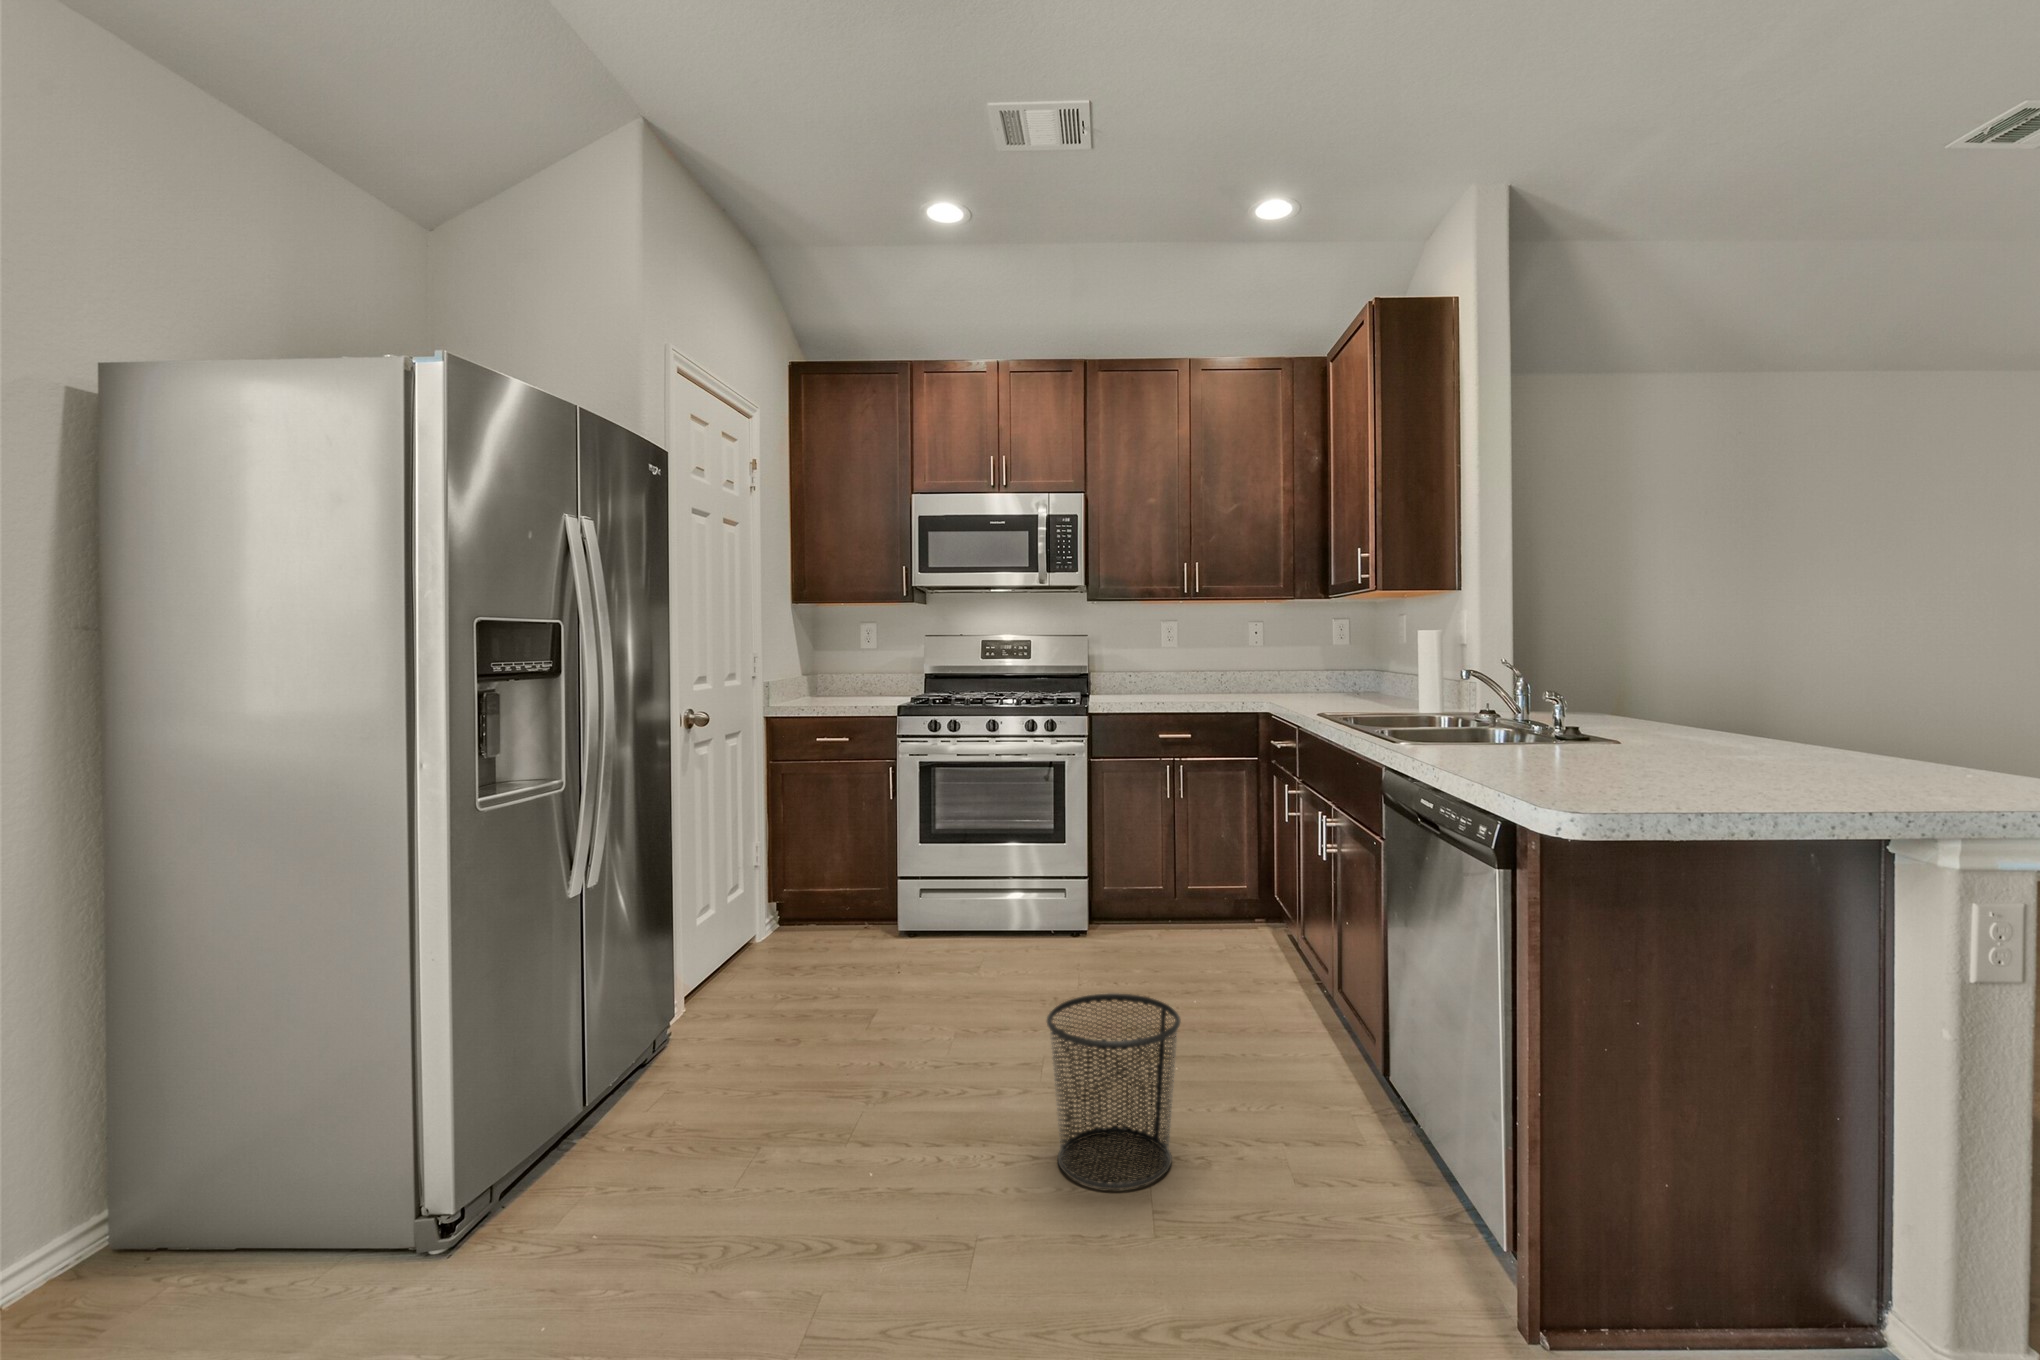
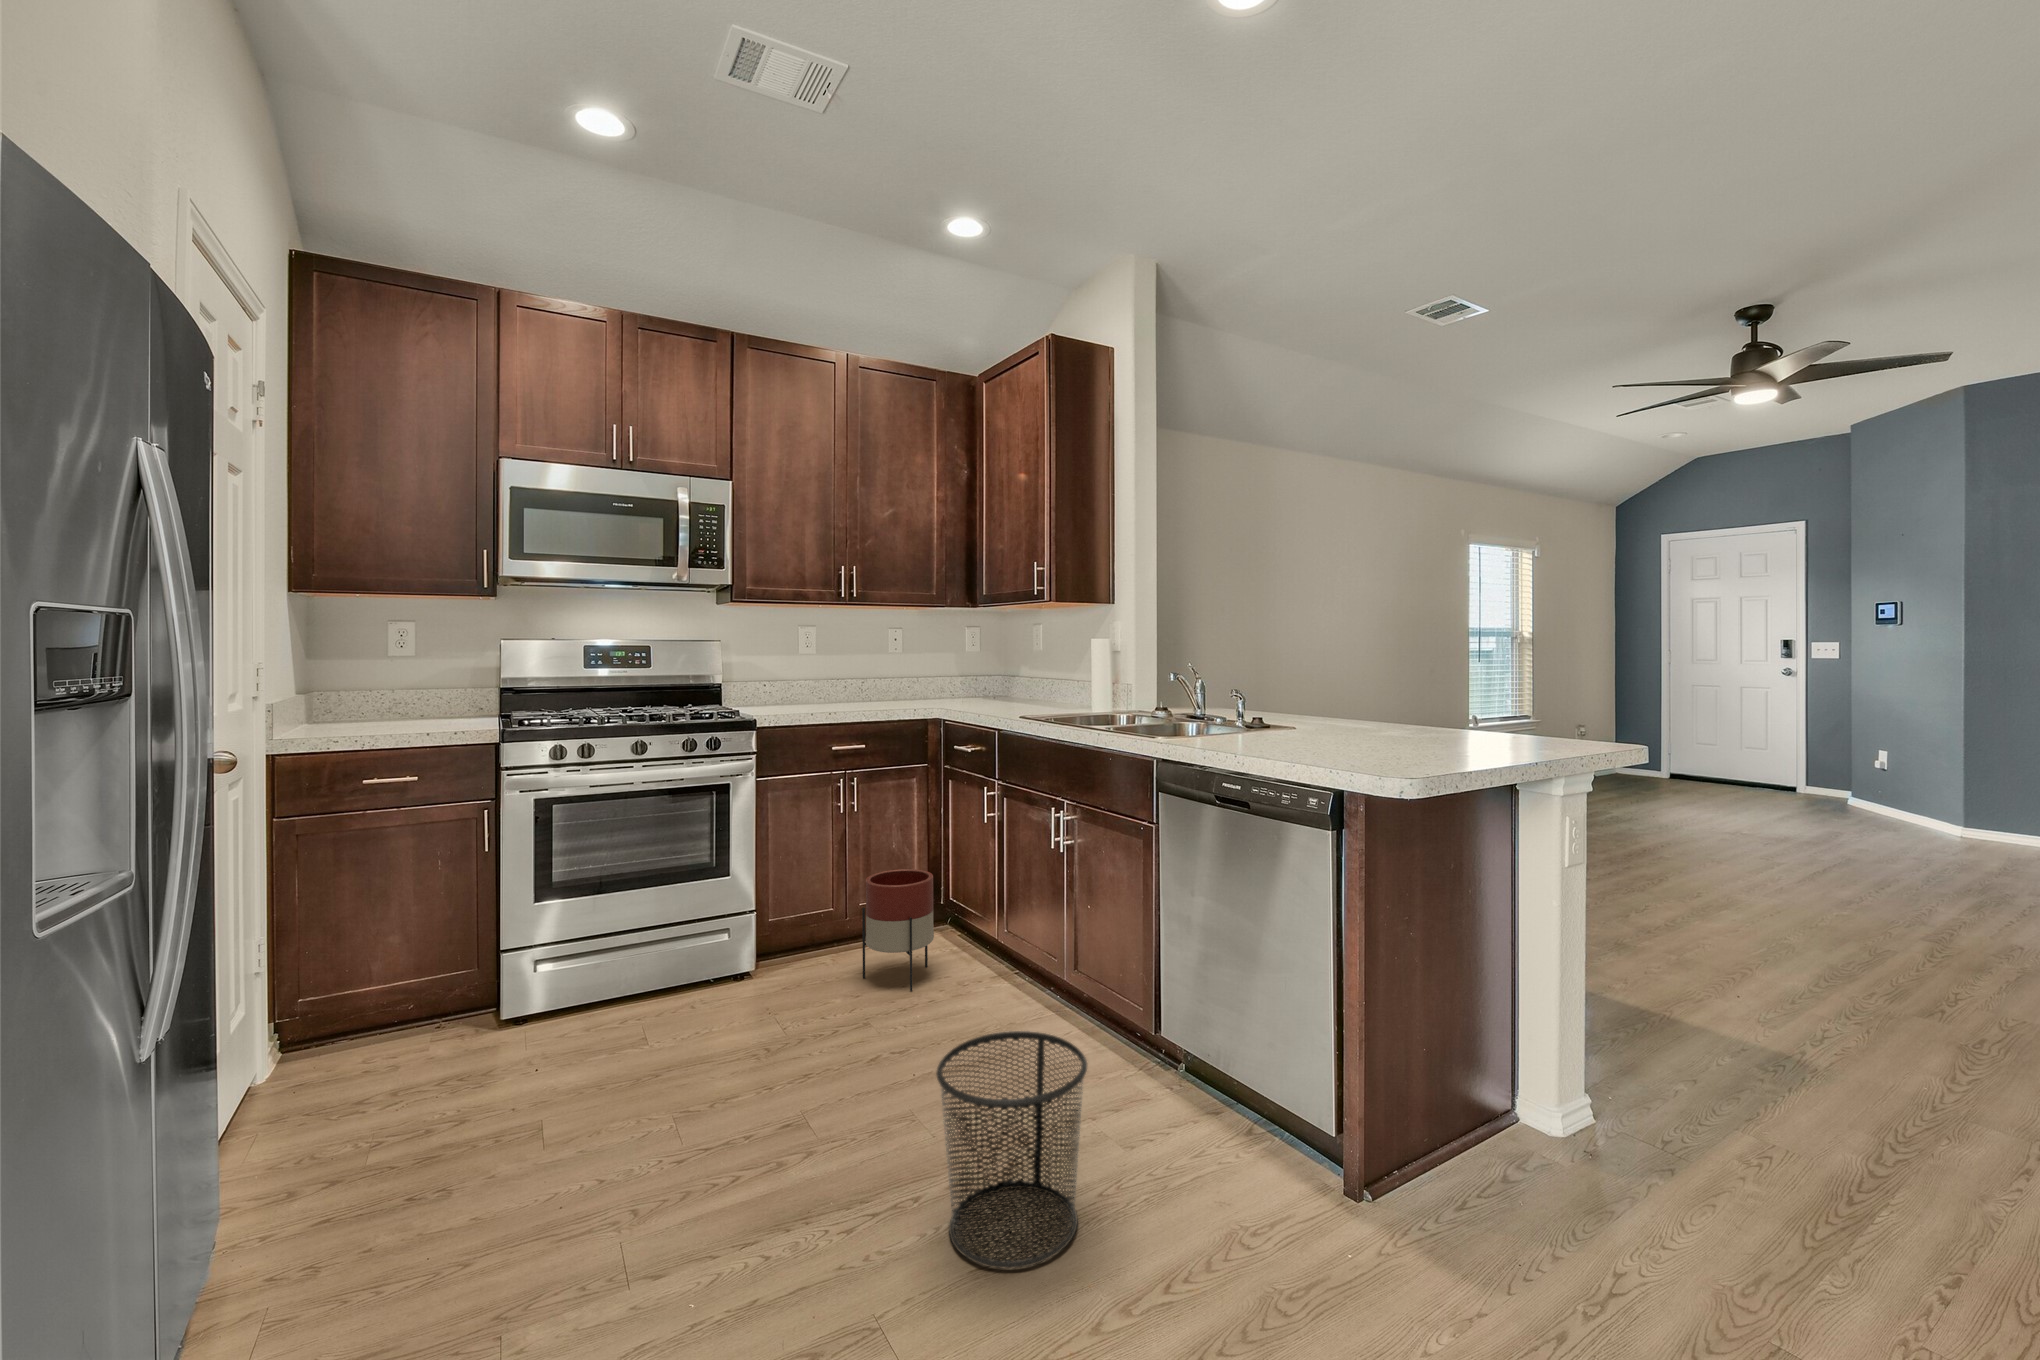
planter: none [1165,859,1230,975] -> present [862,869,934,991]

